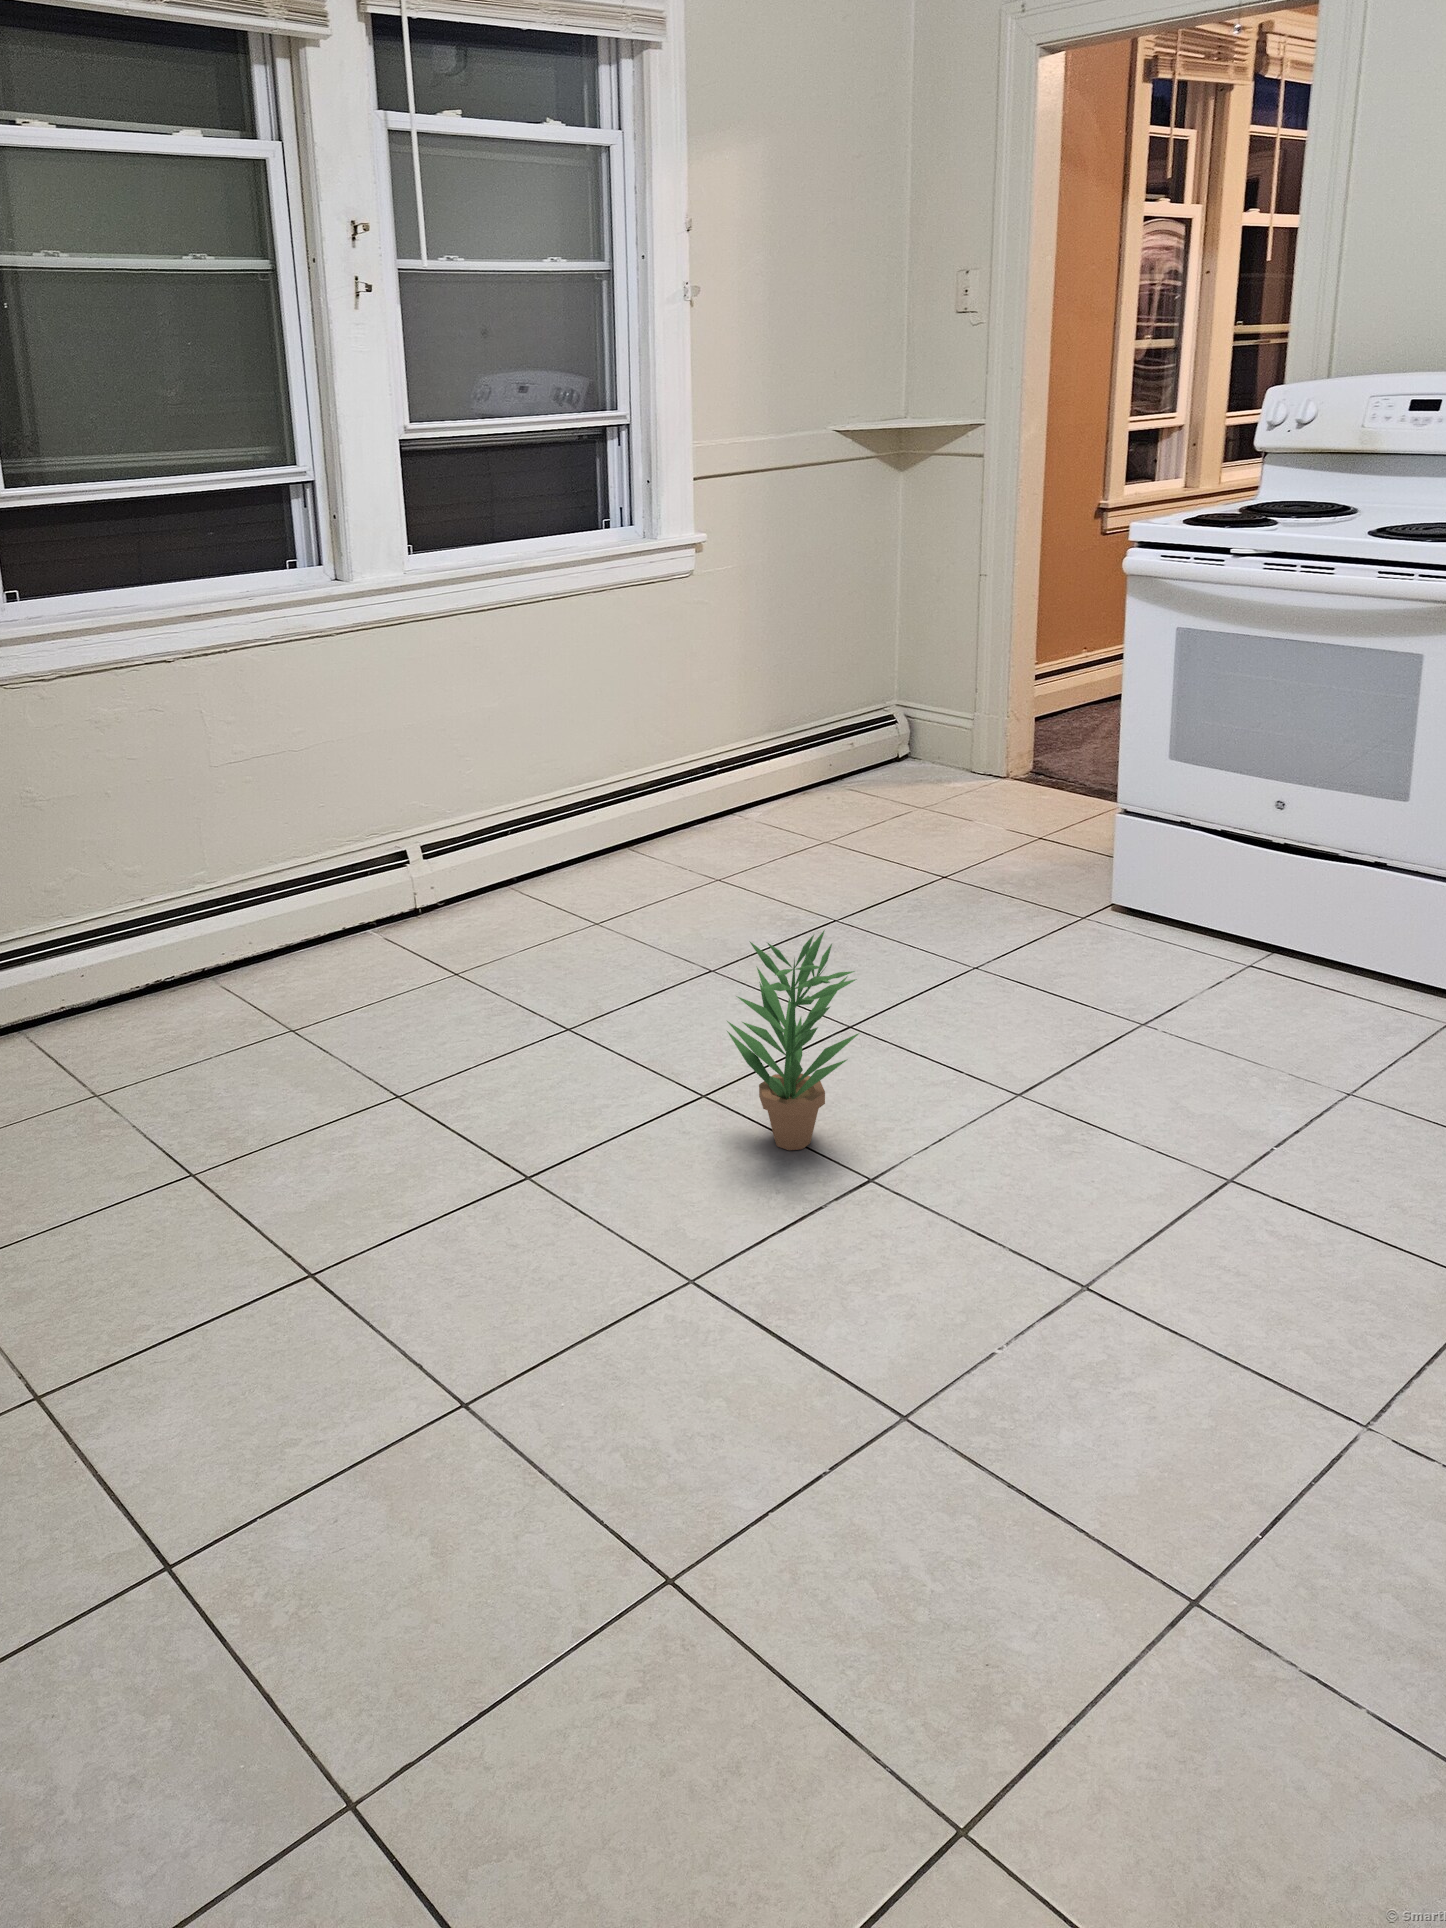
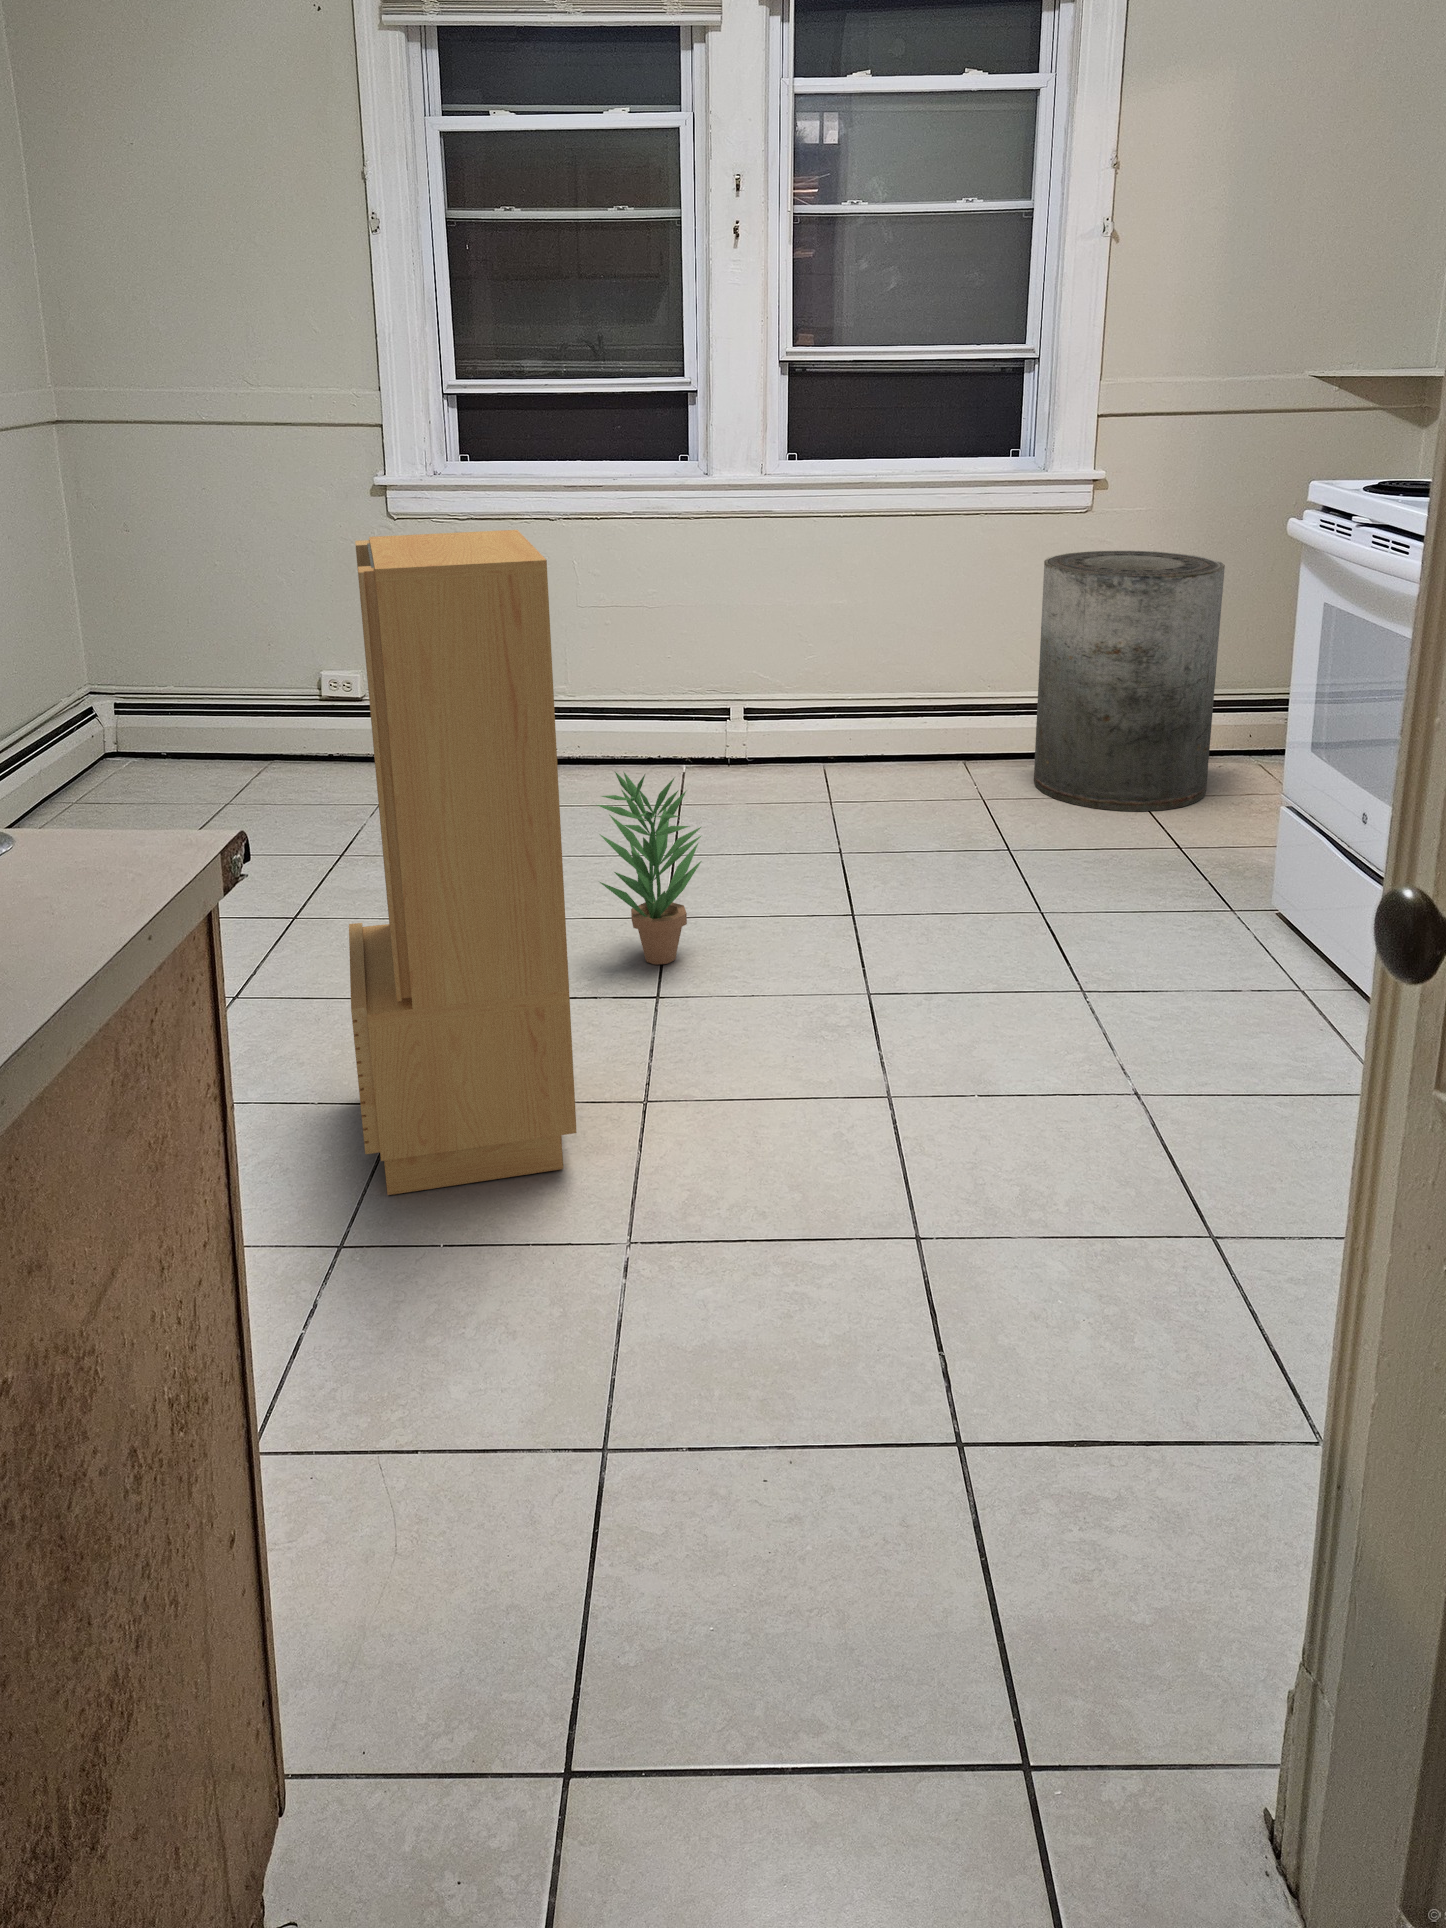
trash can: none [698,603,870,862] -> present [1034,550,1225,811]
storage cabinet: none [864,676,1245,1516] -> present [349,530,577,1195]

